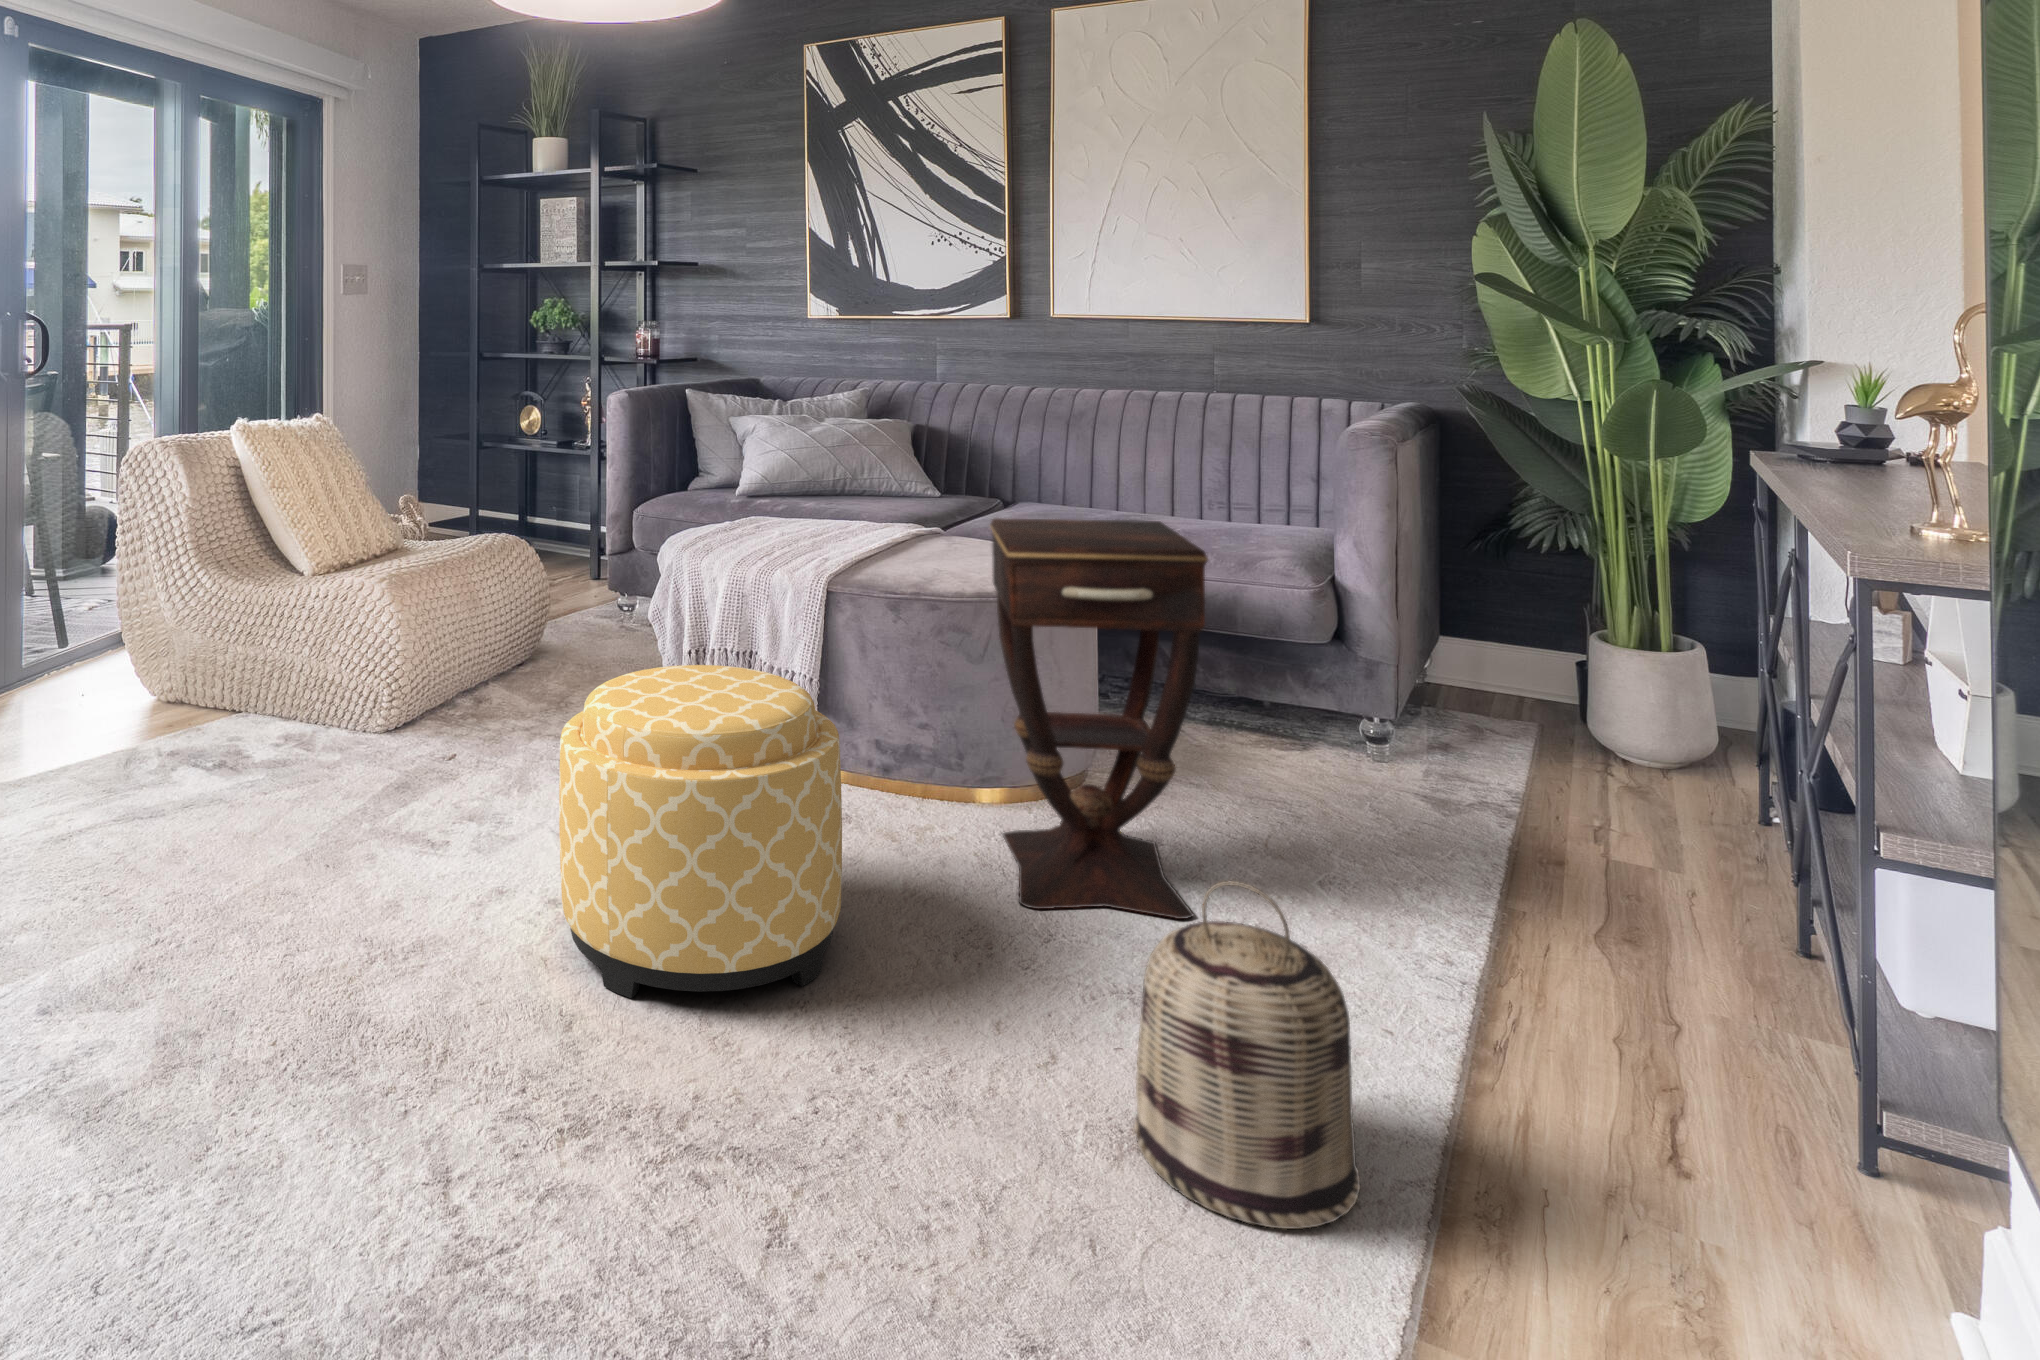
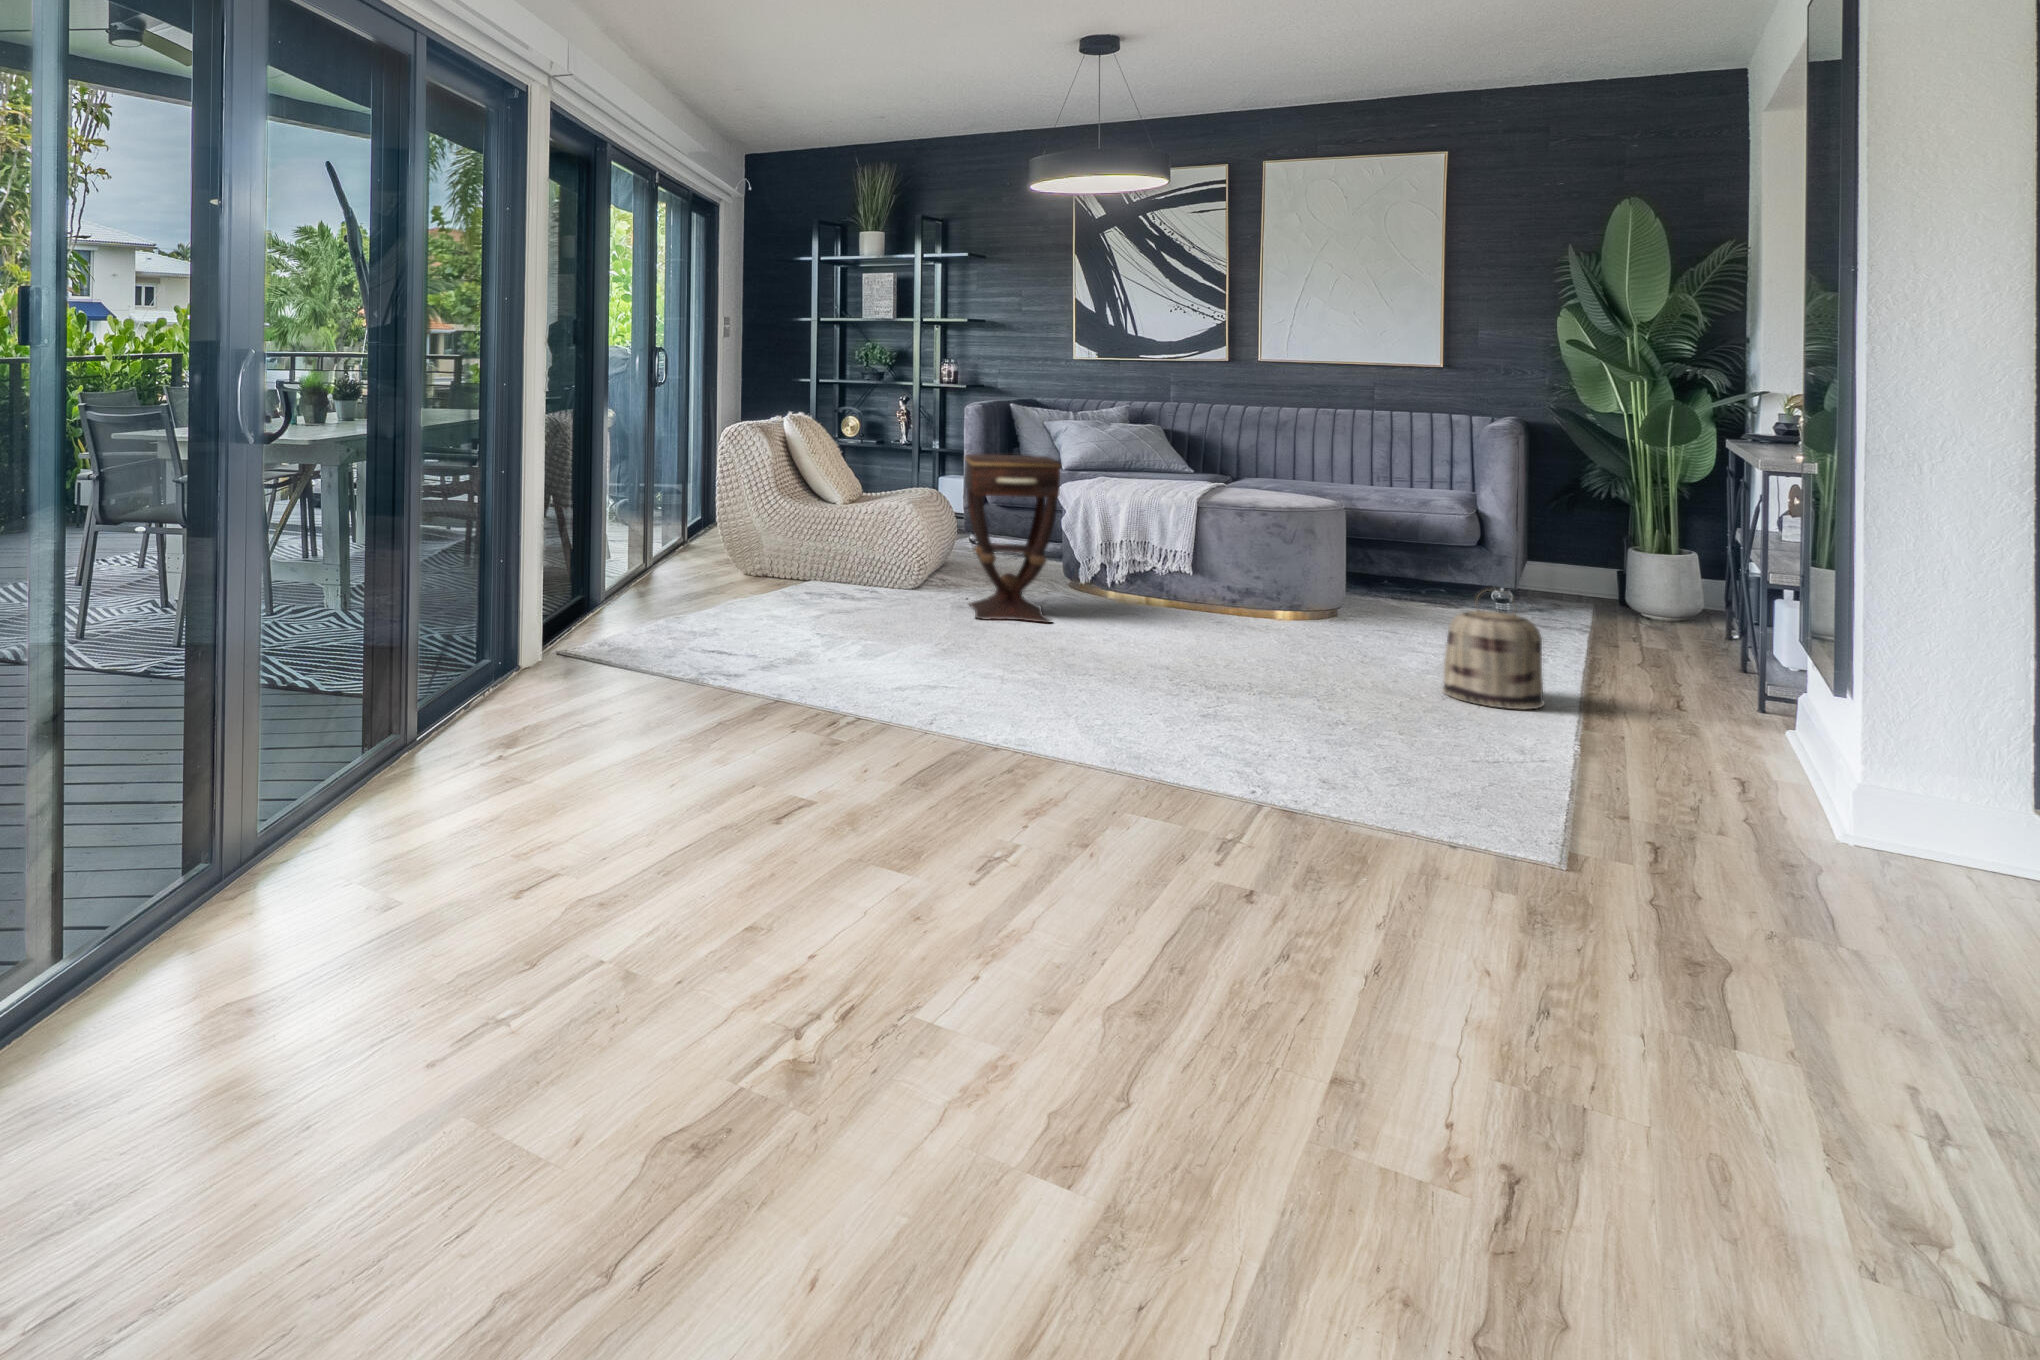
side table: present [990,518,1208,919] -> present [965,454,1061,623]
ottoman: present [559,665,842,998] -> none [1124,529,1272,662]

